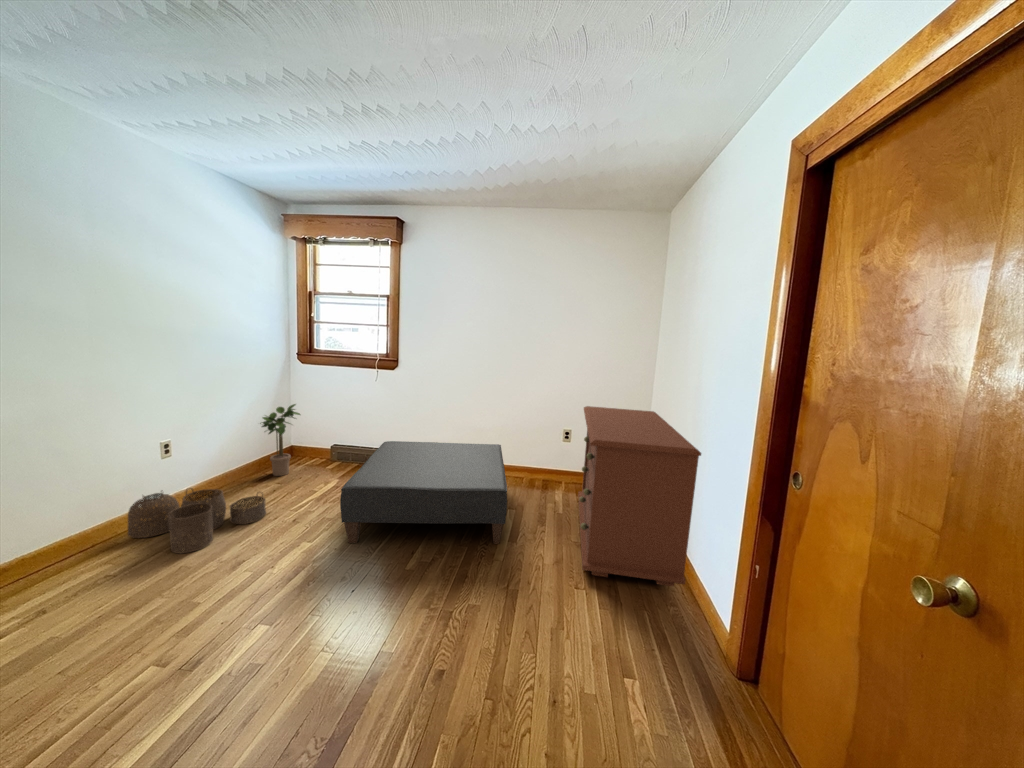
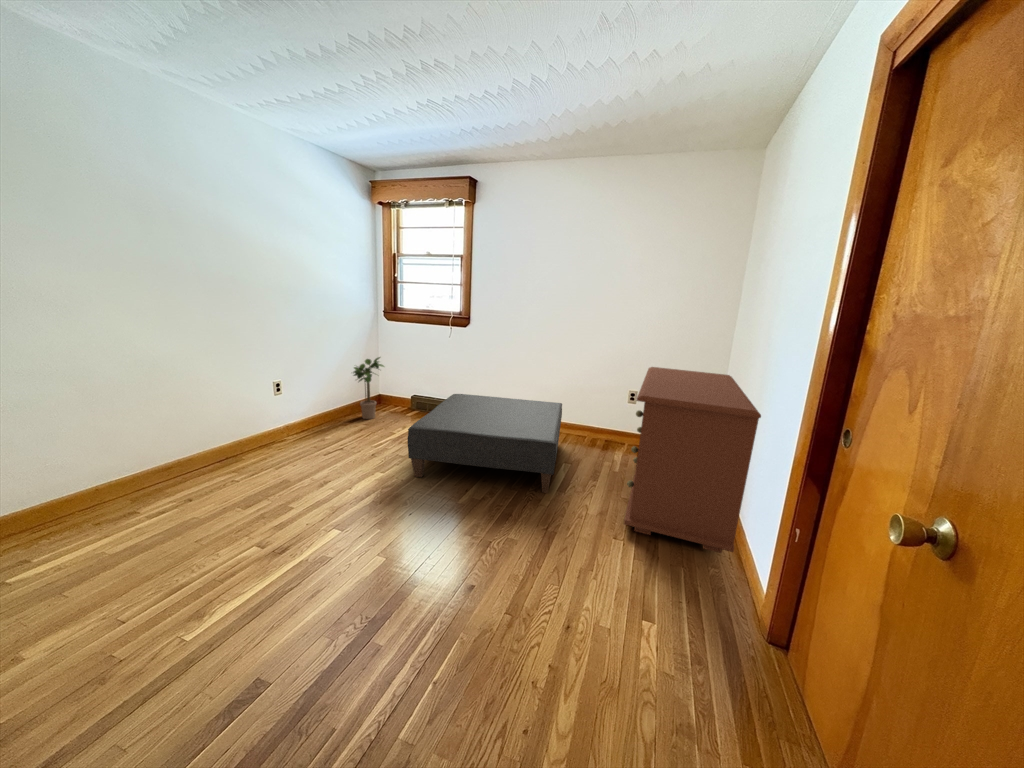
woven basket: present [128,488,266,553] -> none [255,420,354,470]

